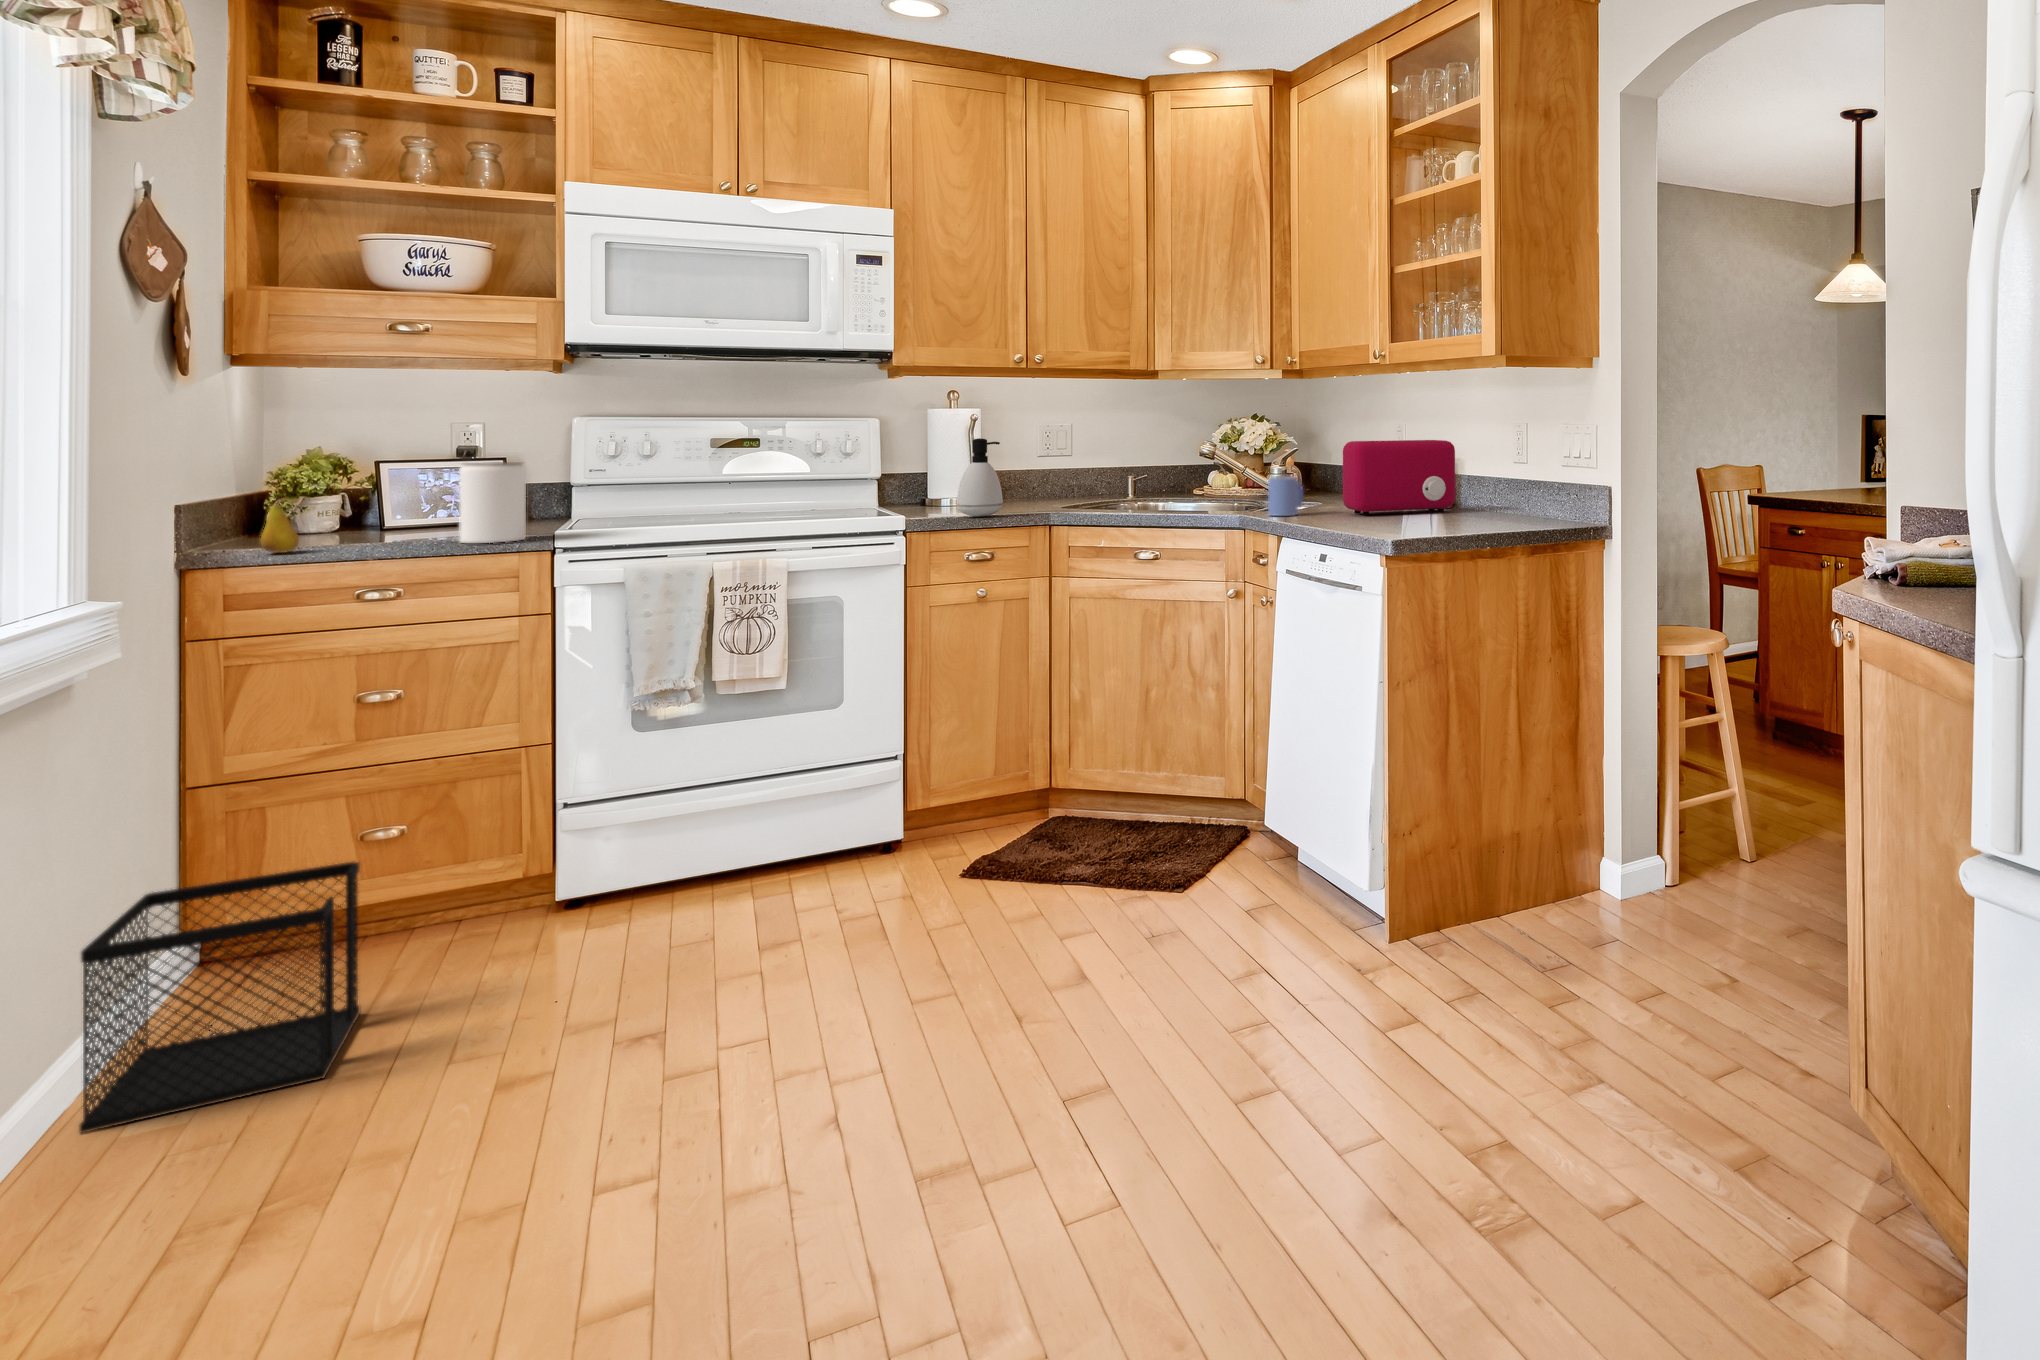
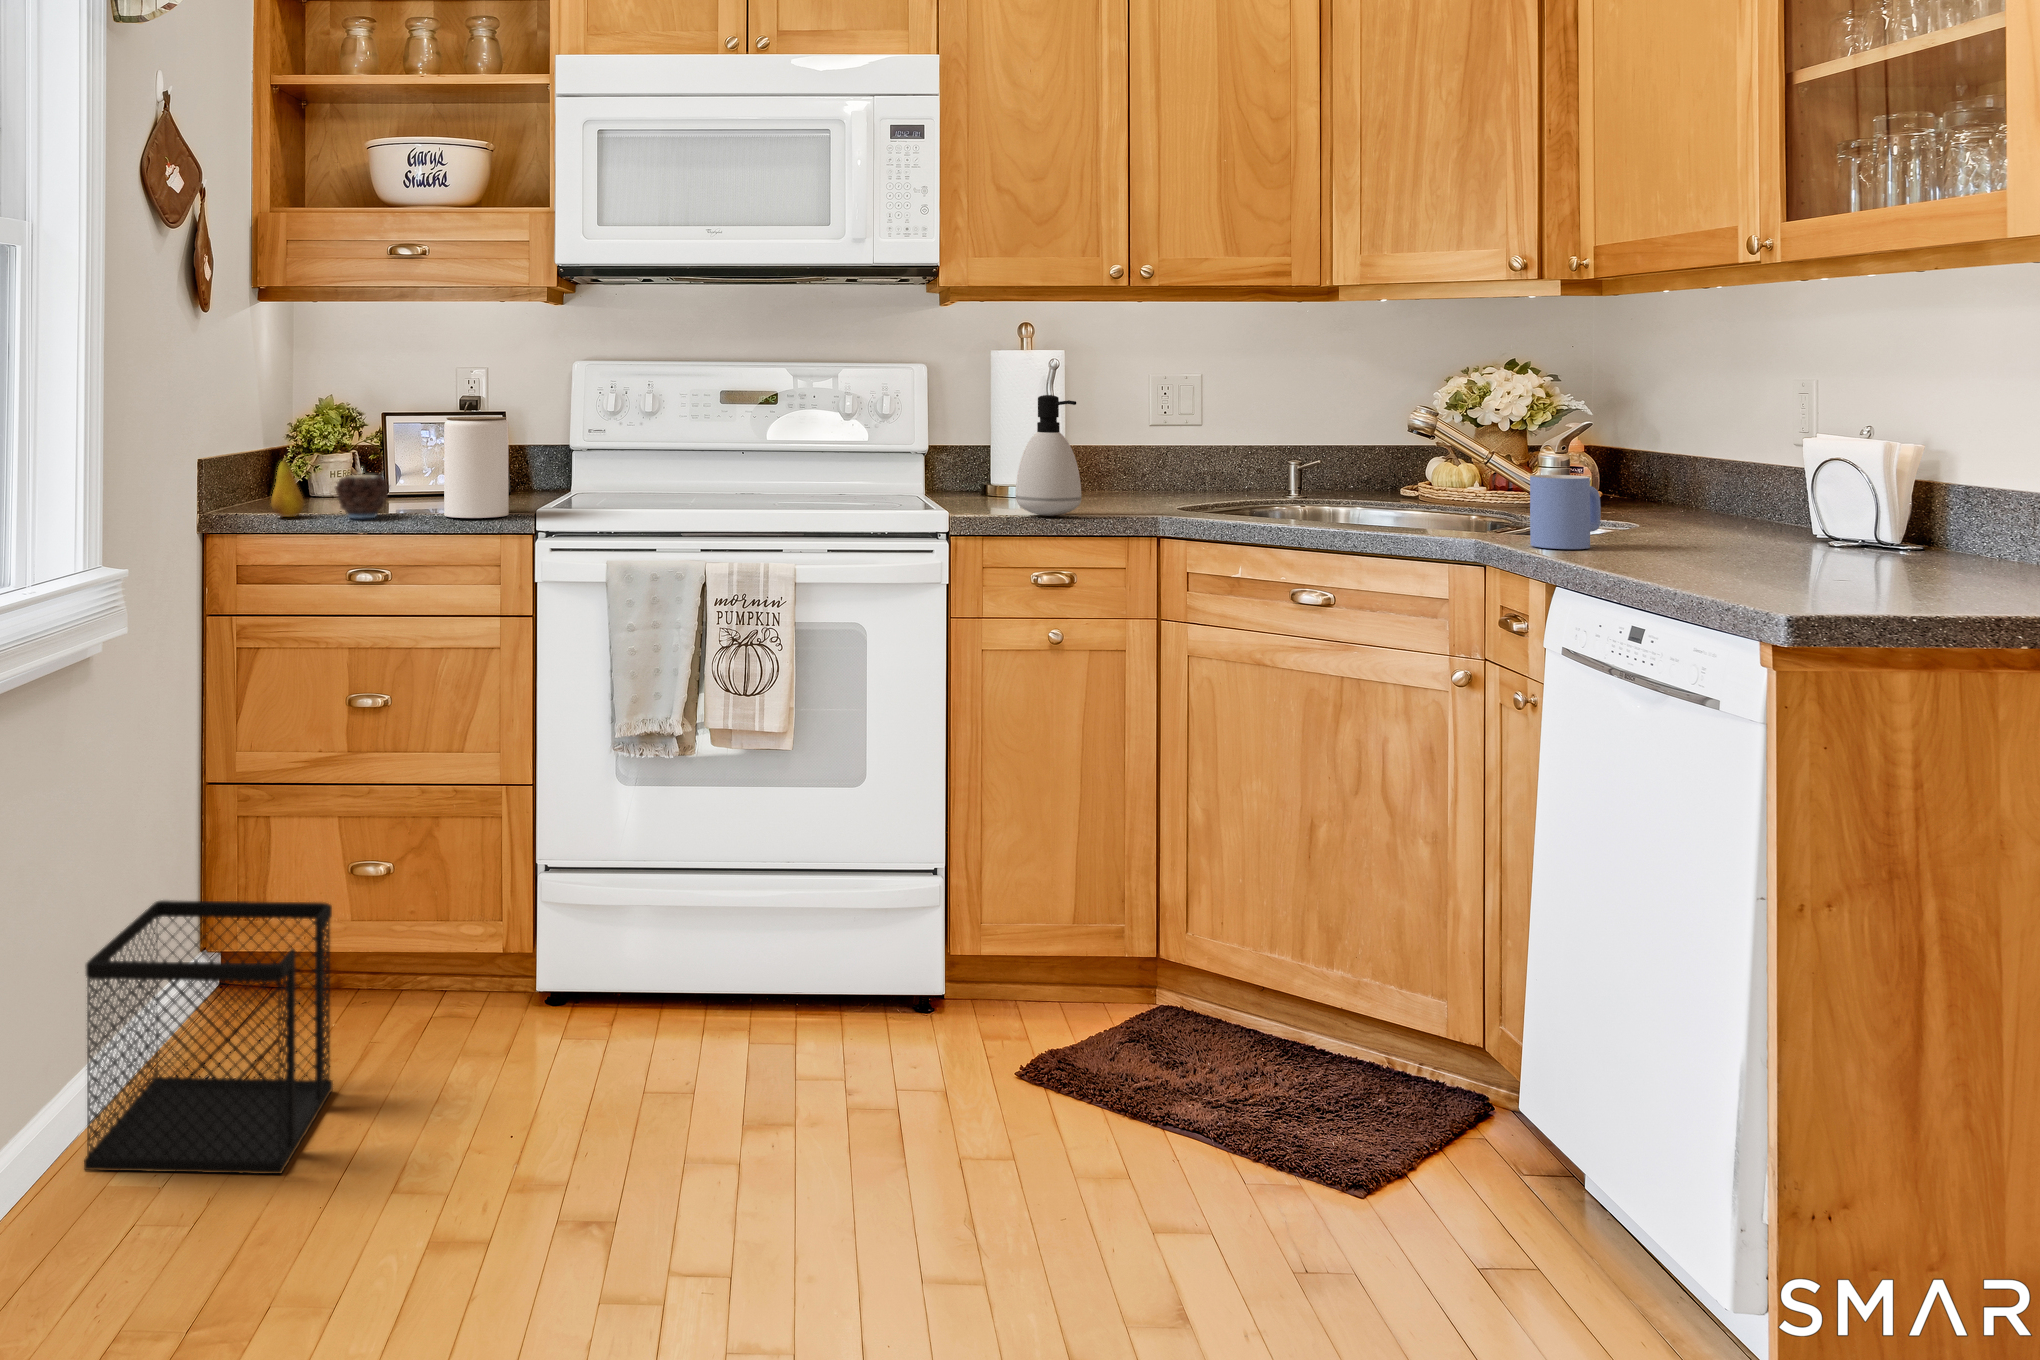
toaster: present [1343,440,1455,515] -> none [1684,413,1948,562]
candle: none [338,506,400,550] -> present [335,468,389,518]

